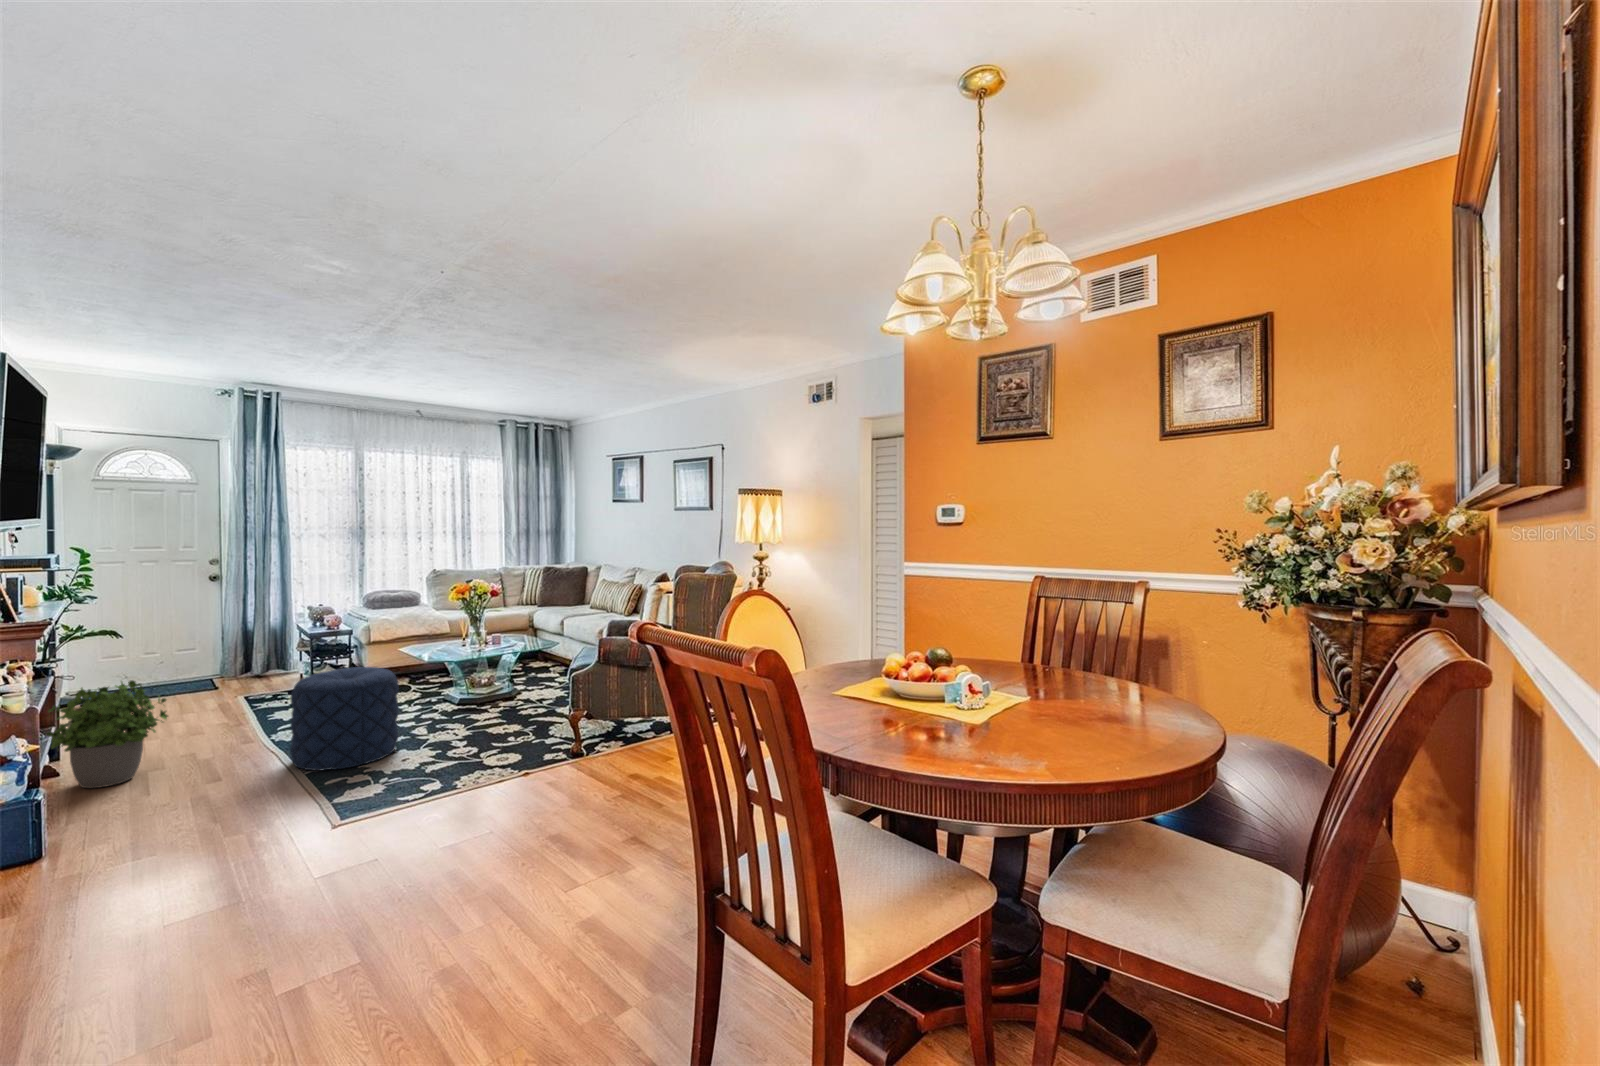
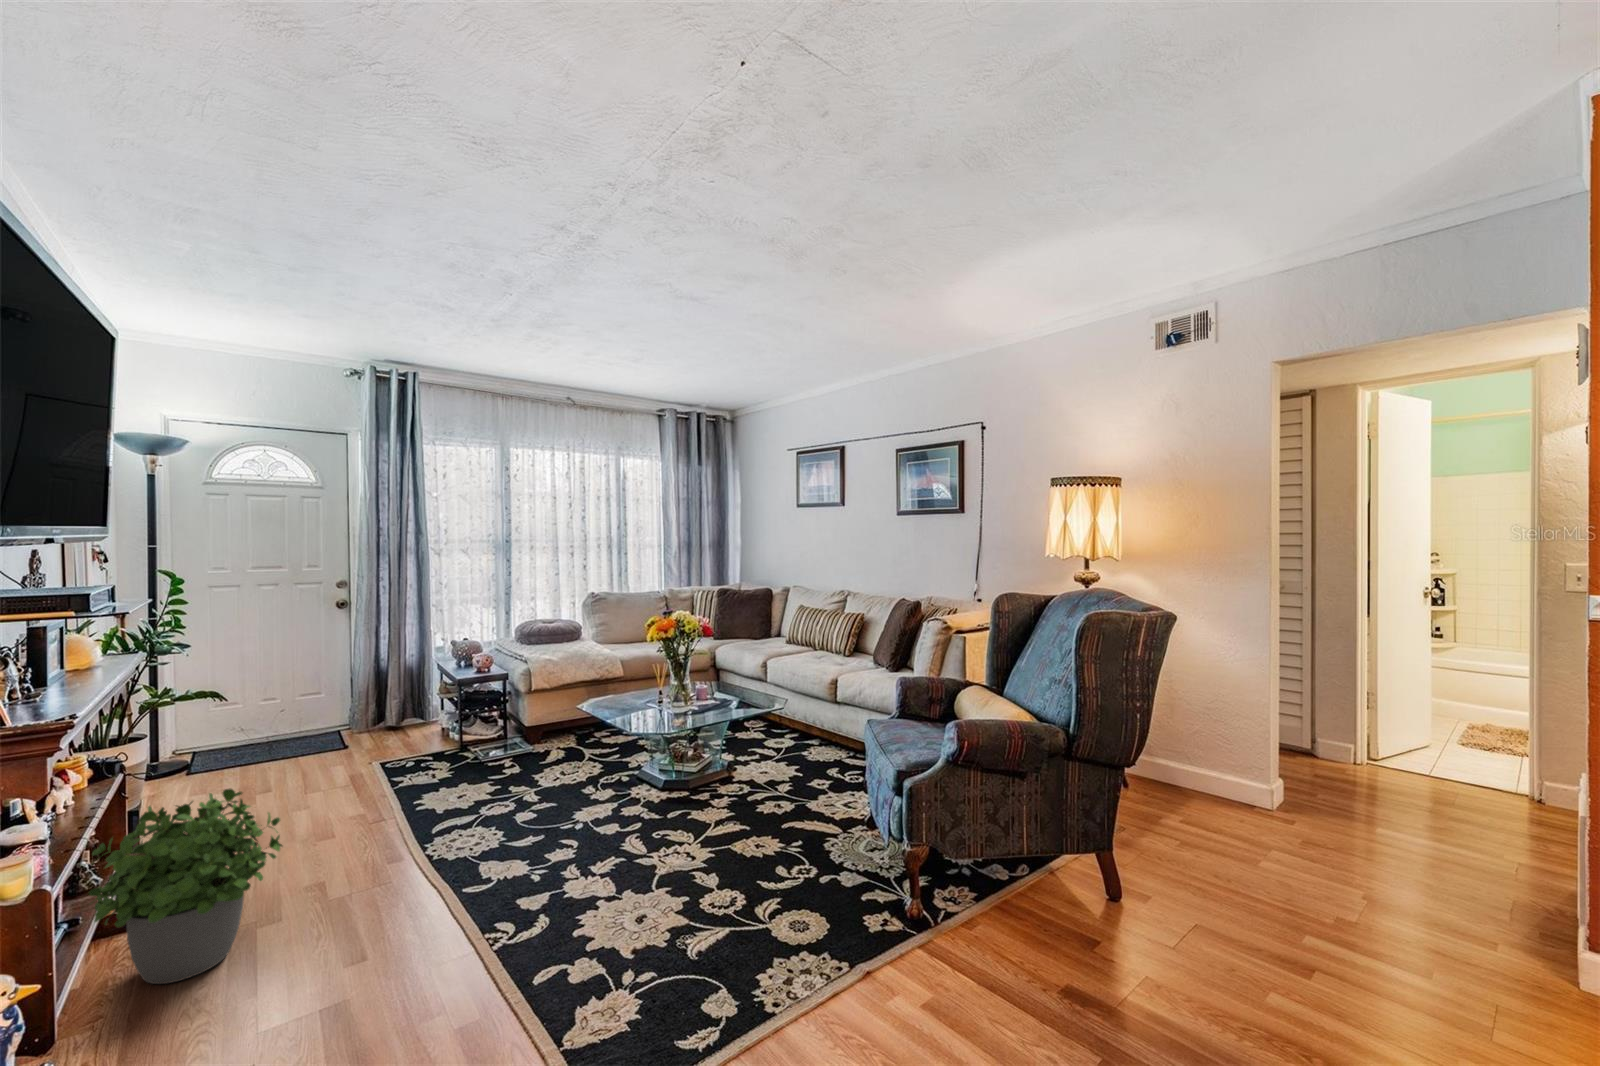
pouf: present [290,667,399,770] -> none [467,756,621,947]

